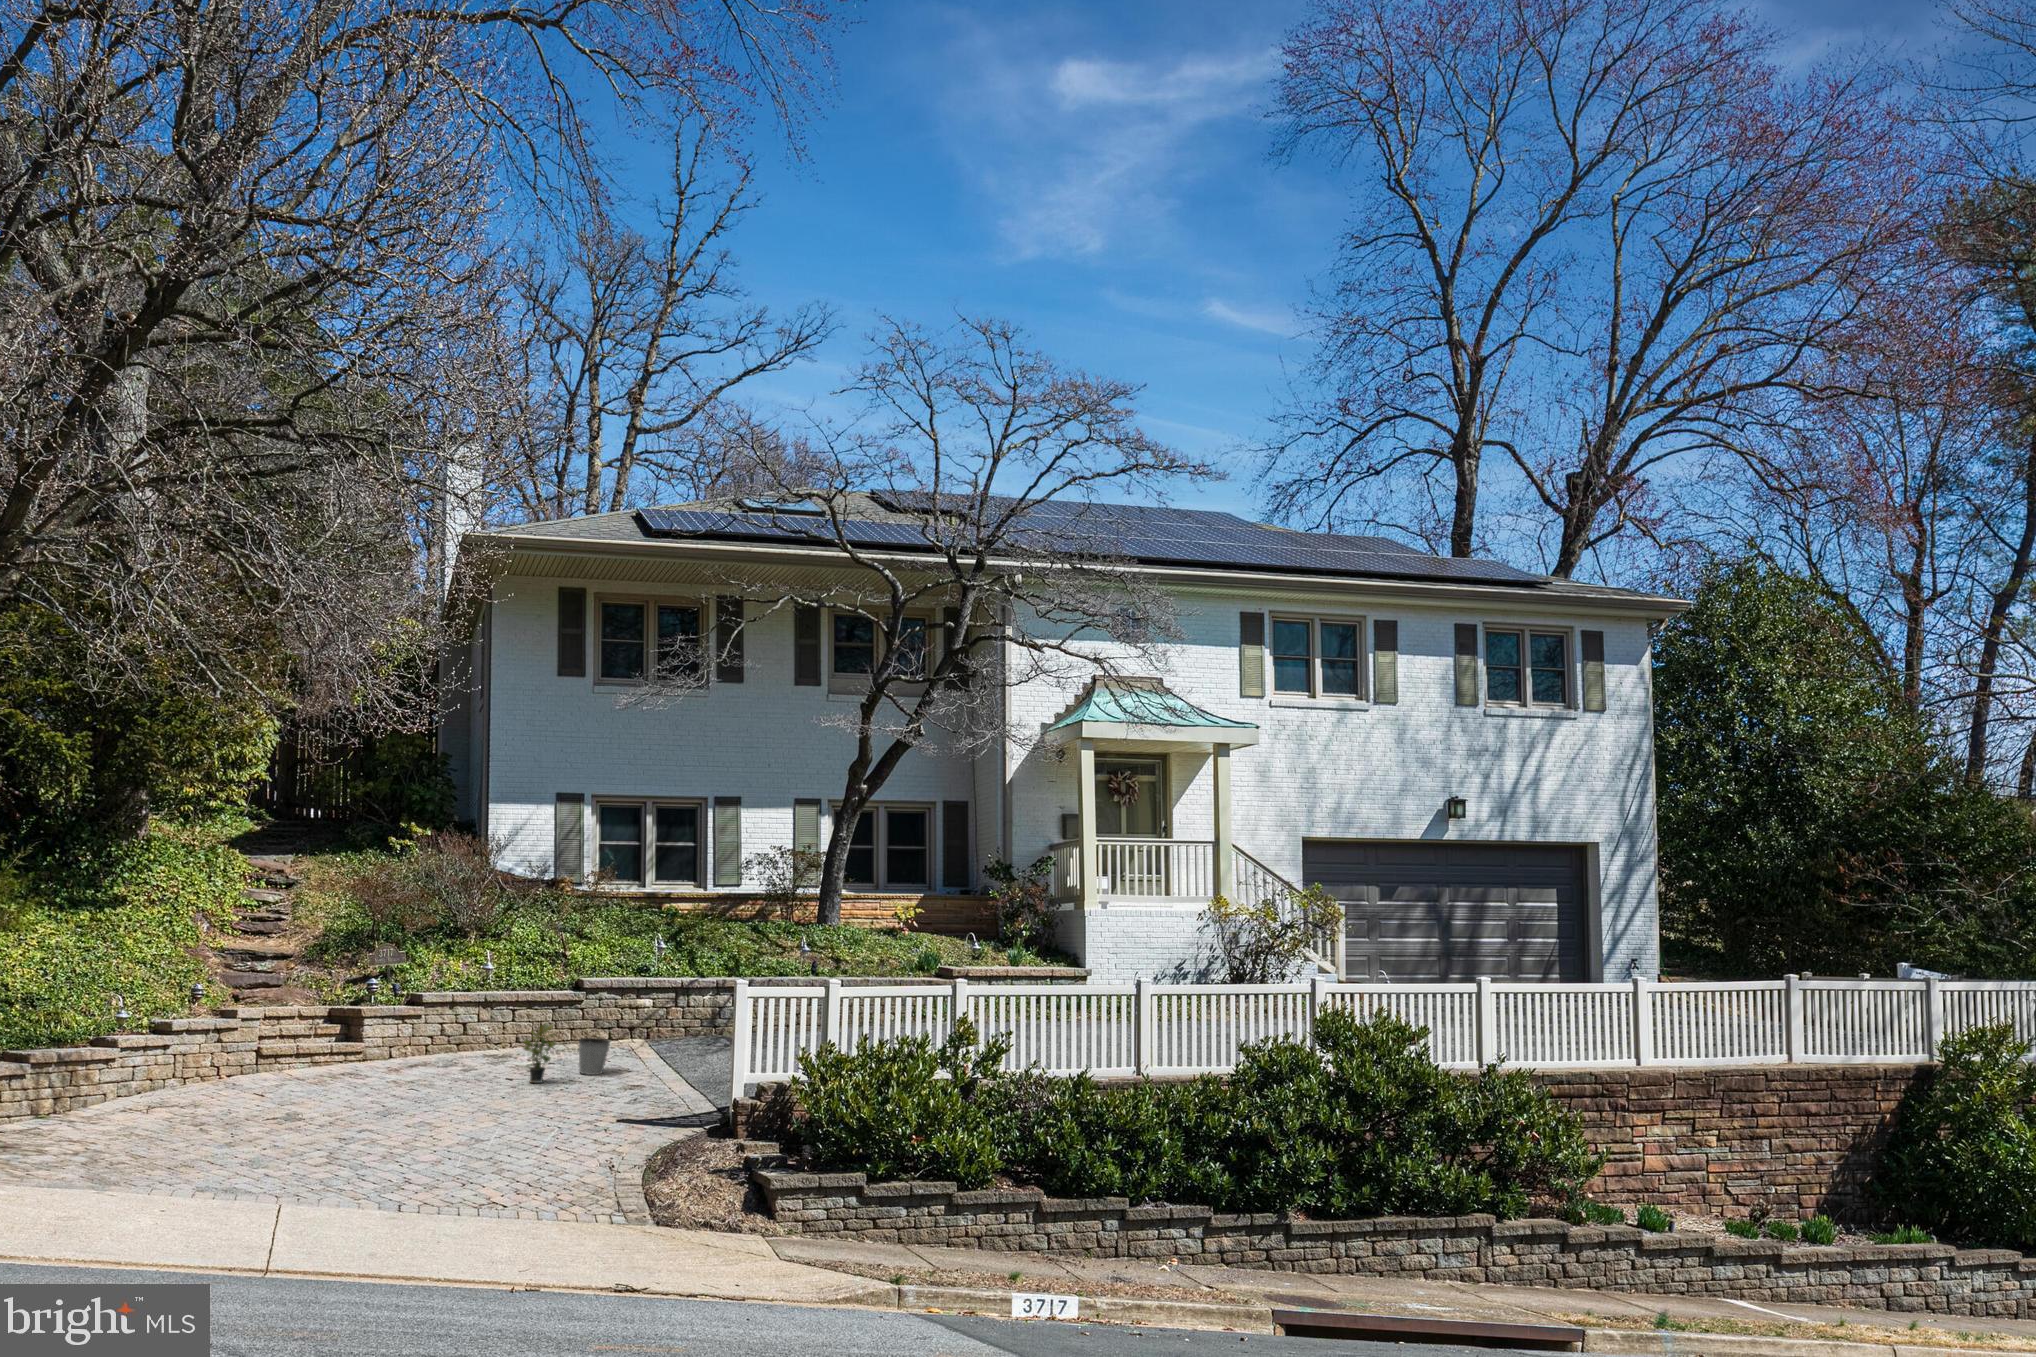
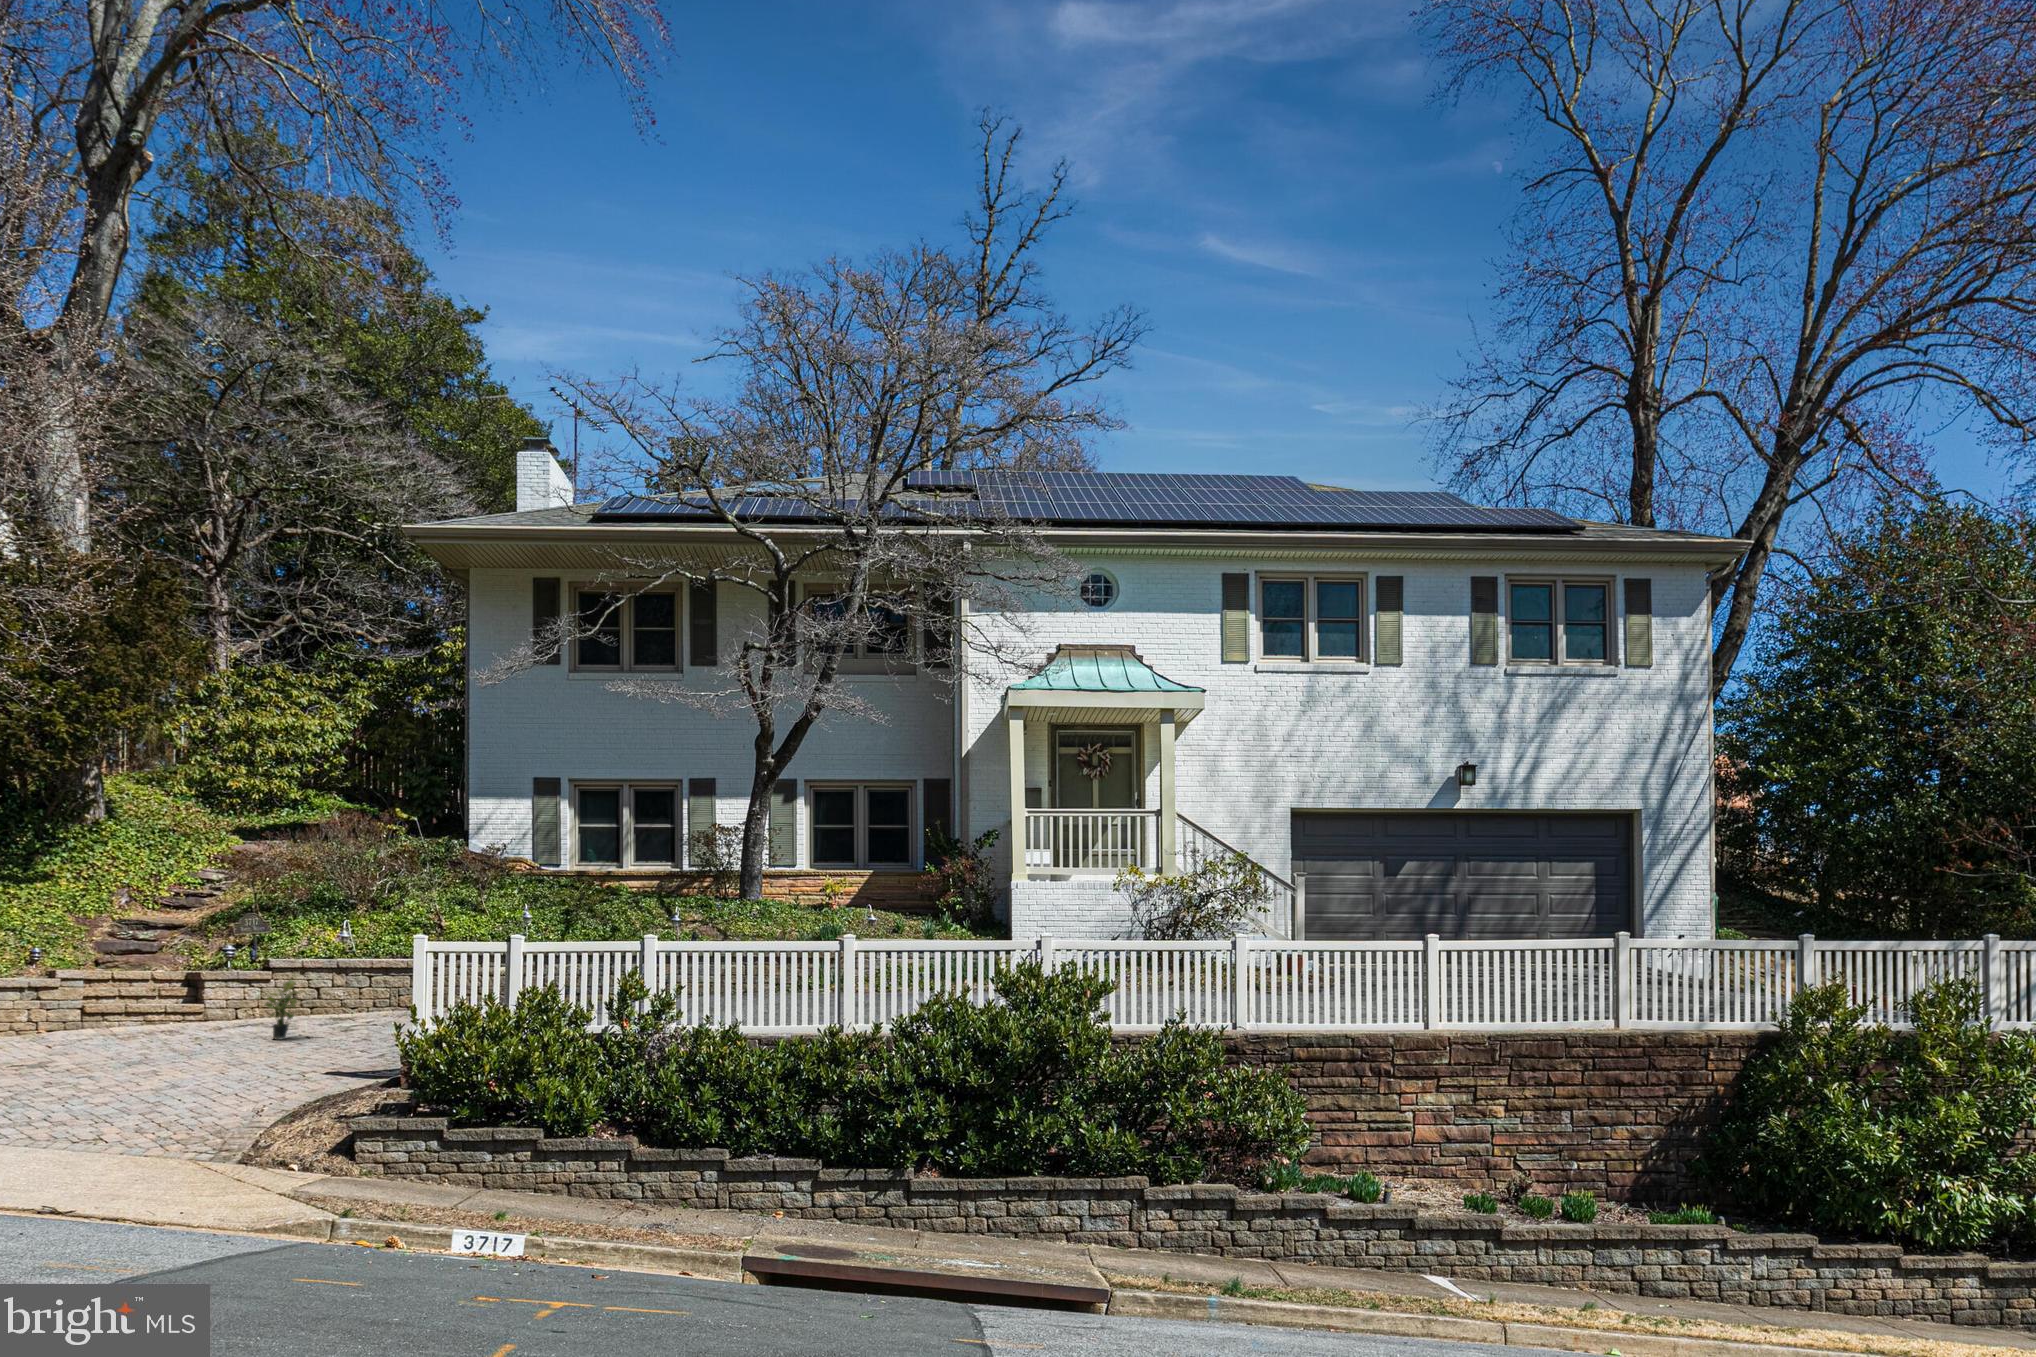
bucket: present [578,1037,610,1075] -> none [328,996,364,1033]

